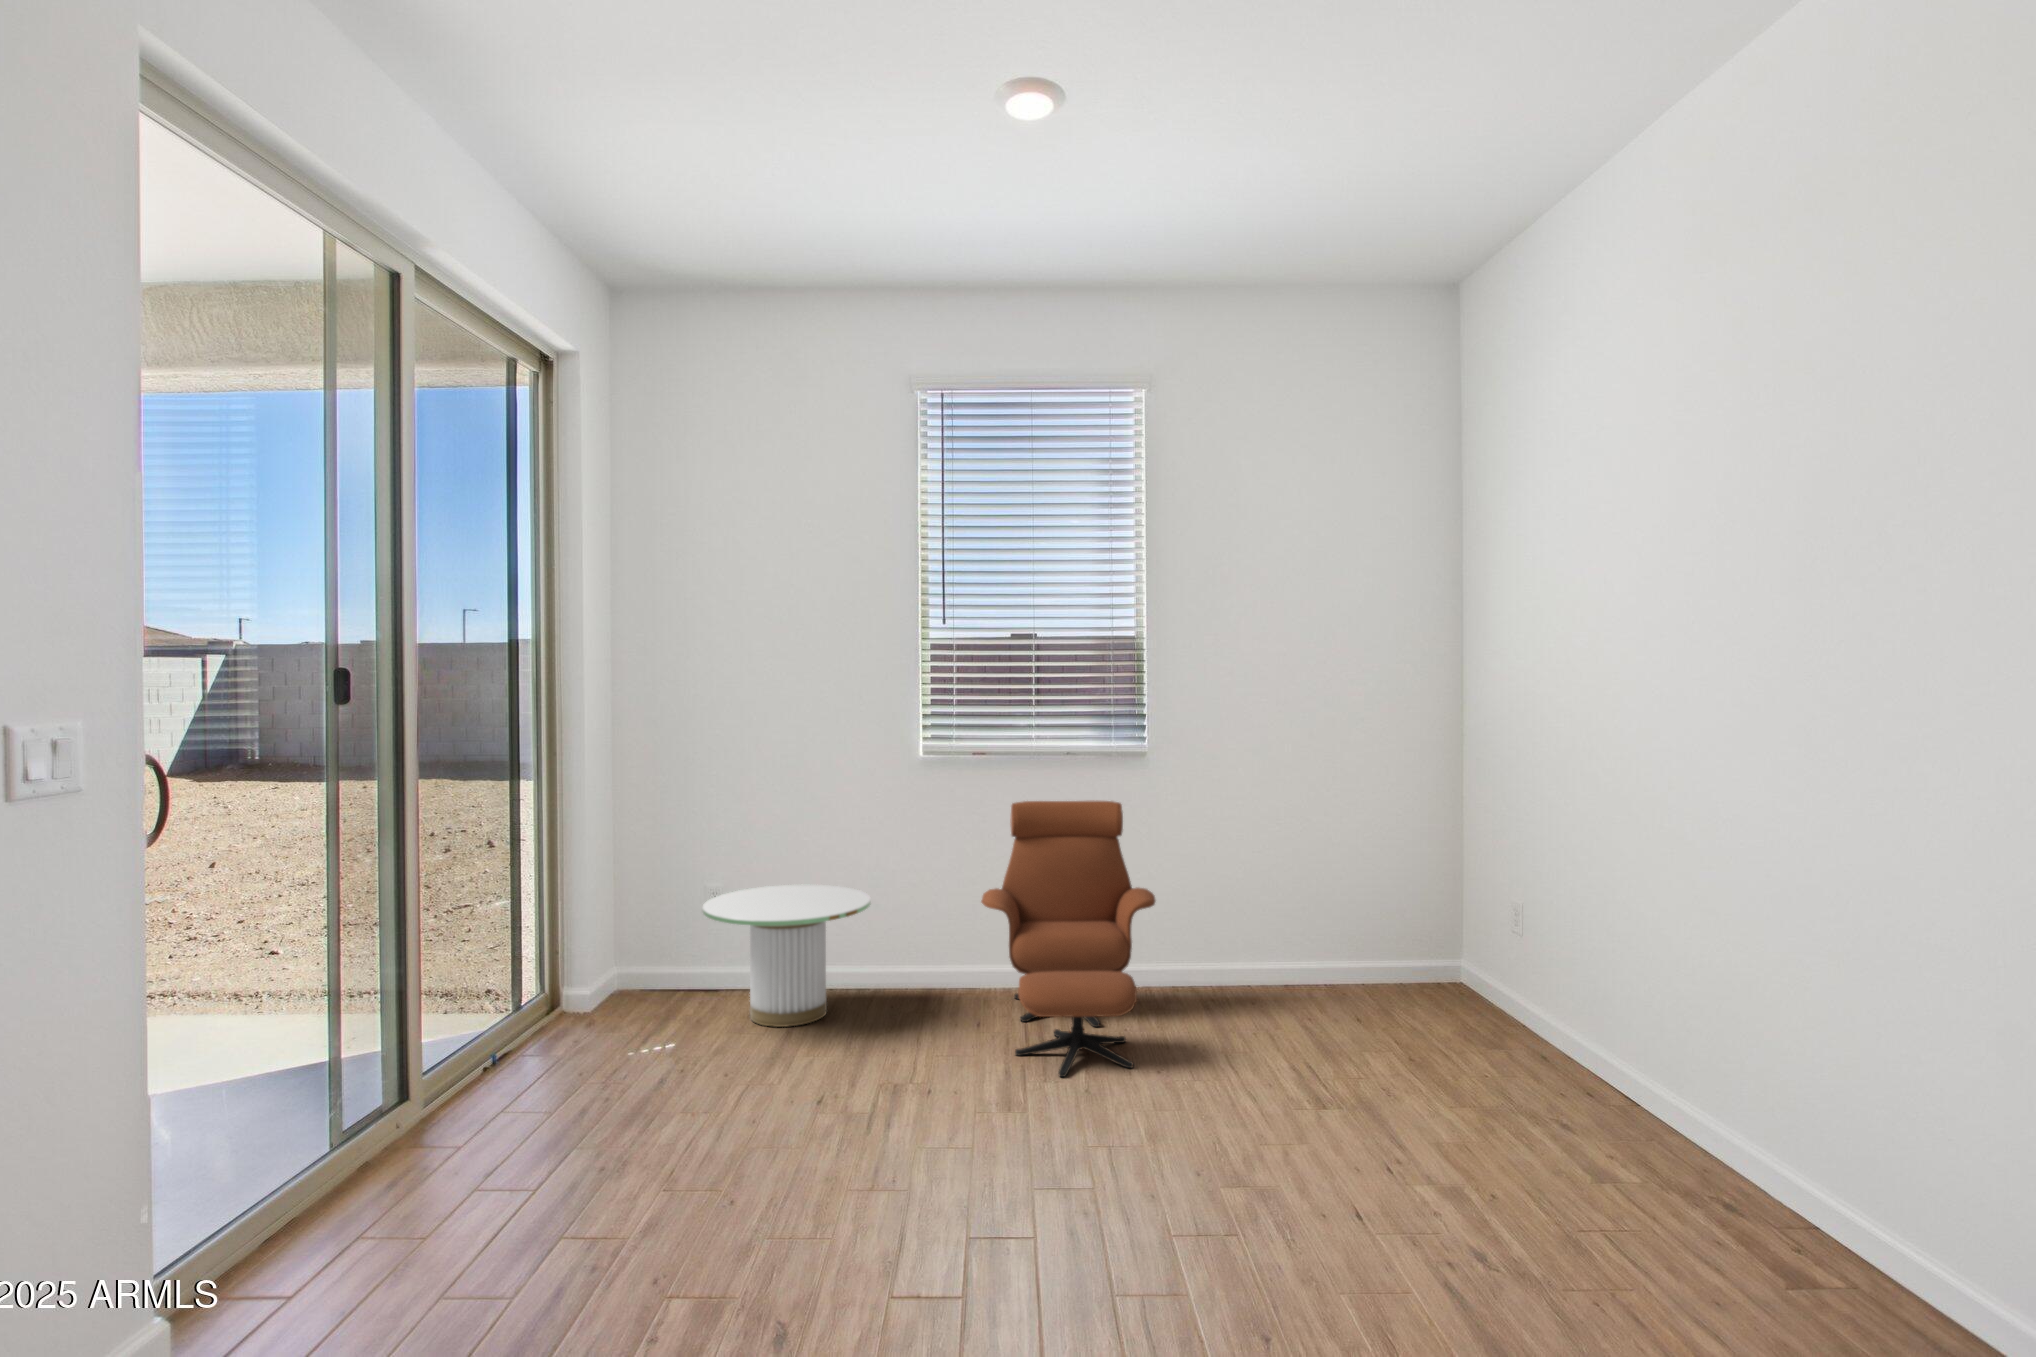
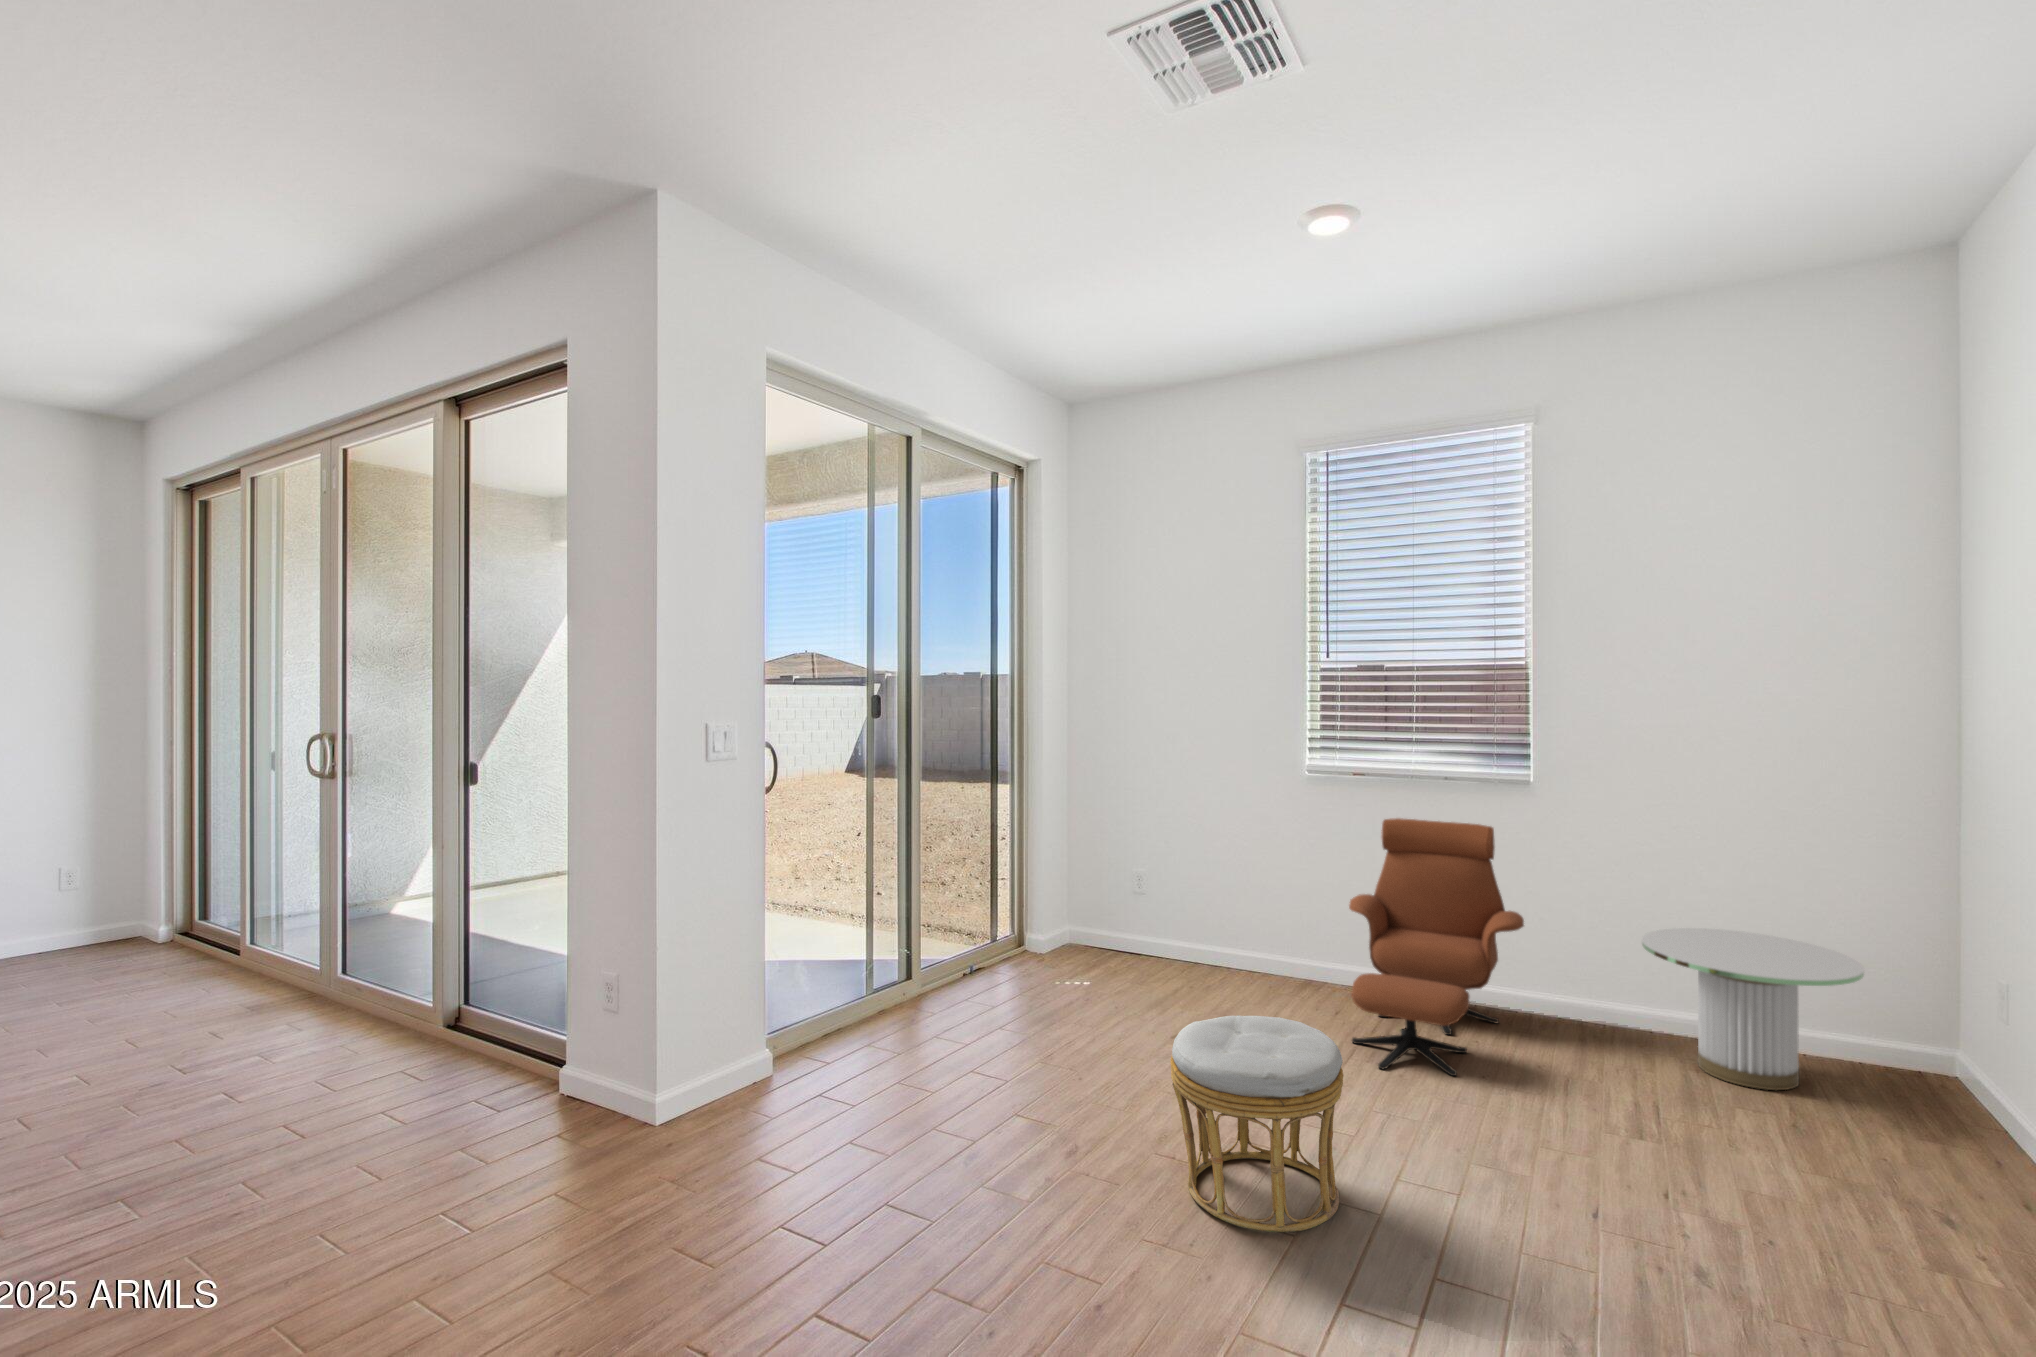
side table: present [702,885,871,1027] -> present [1642,928,1864,1090]
ottoman: none [929,1035,1136,1305] -> present [1170,1015,1343,1232]

